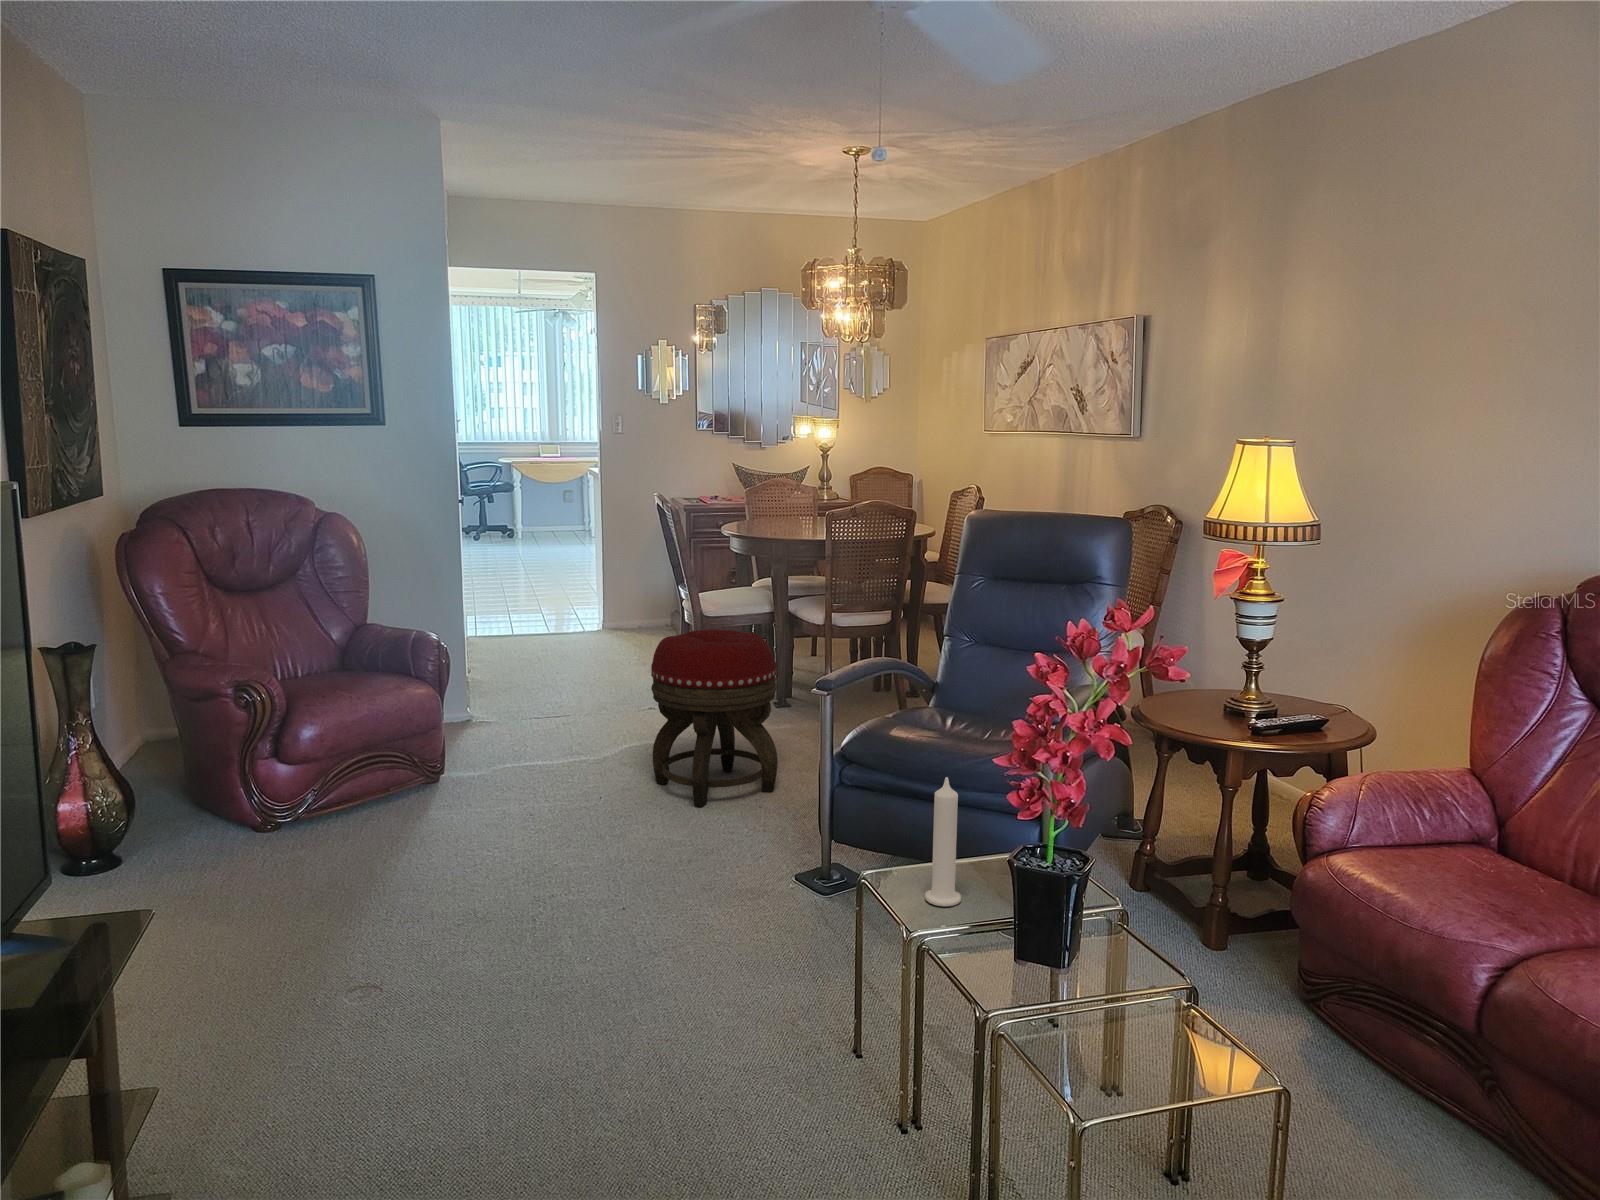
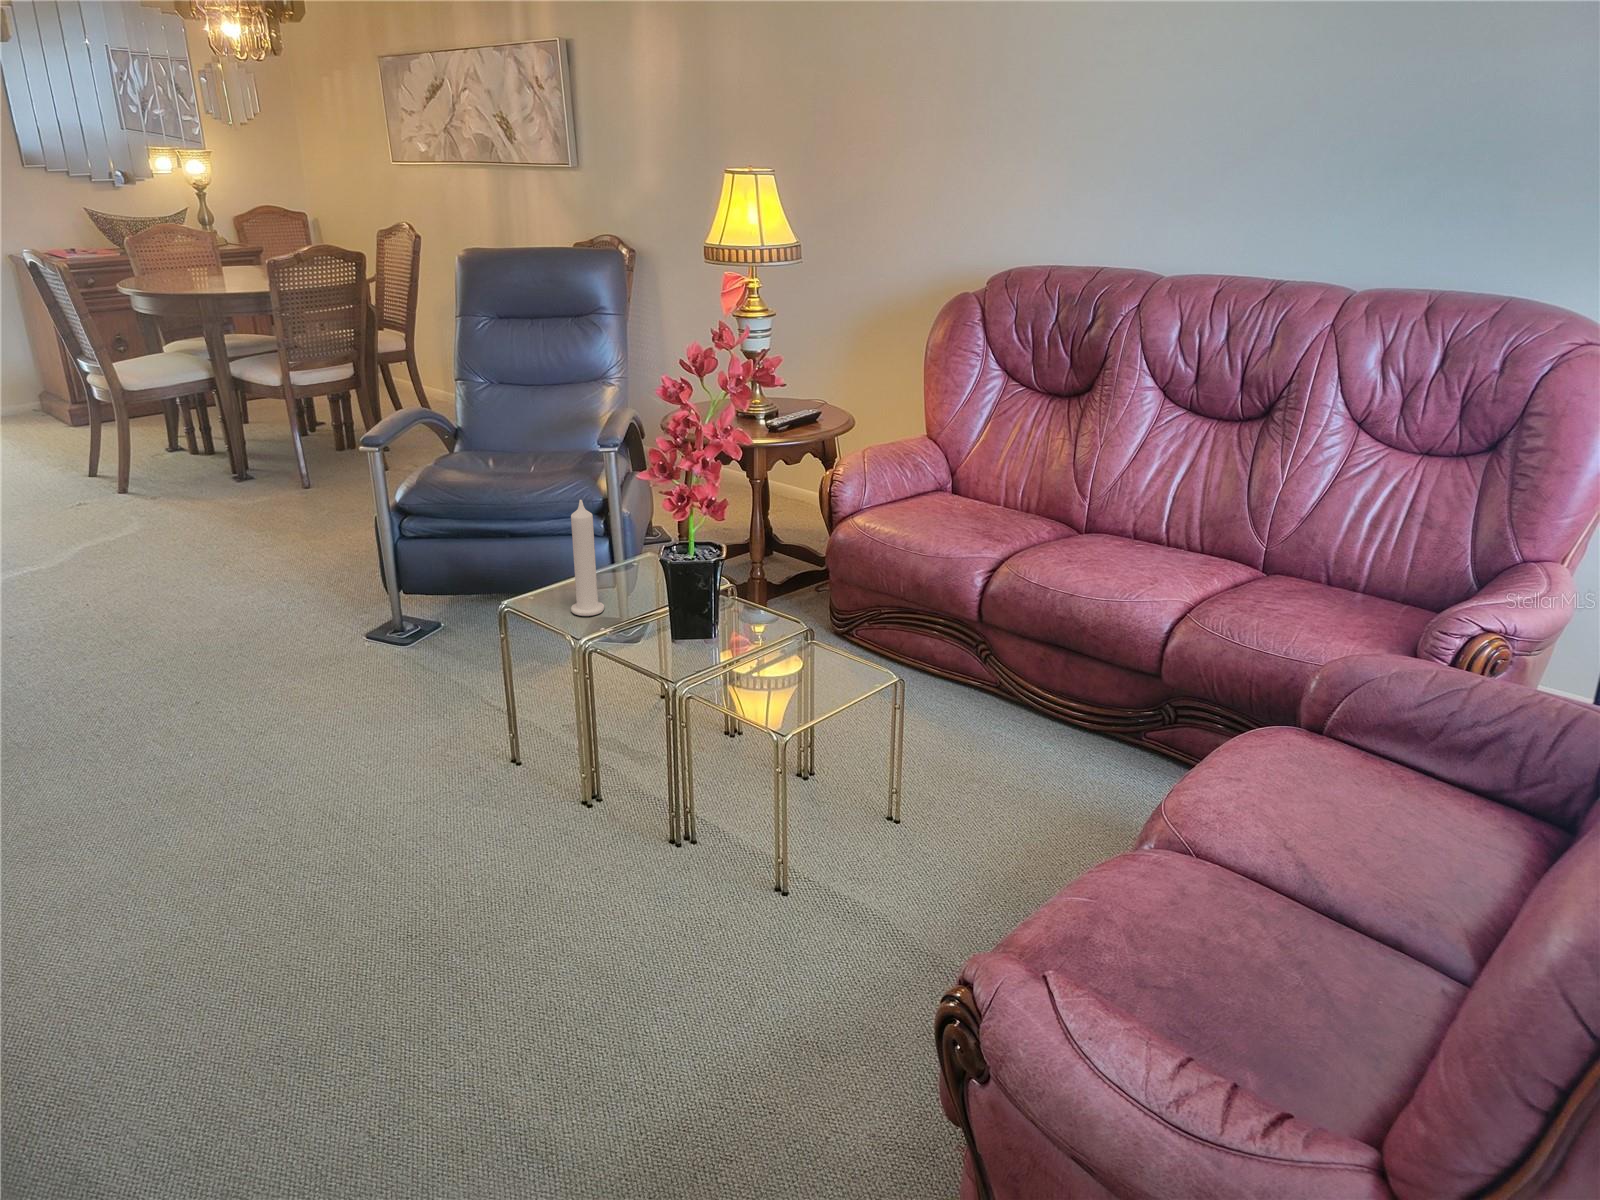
footstool: present [651,629,778,807] -> none [113,399,290,595]

